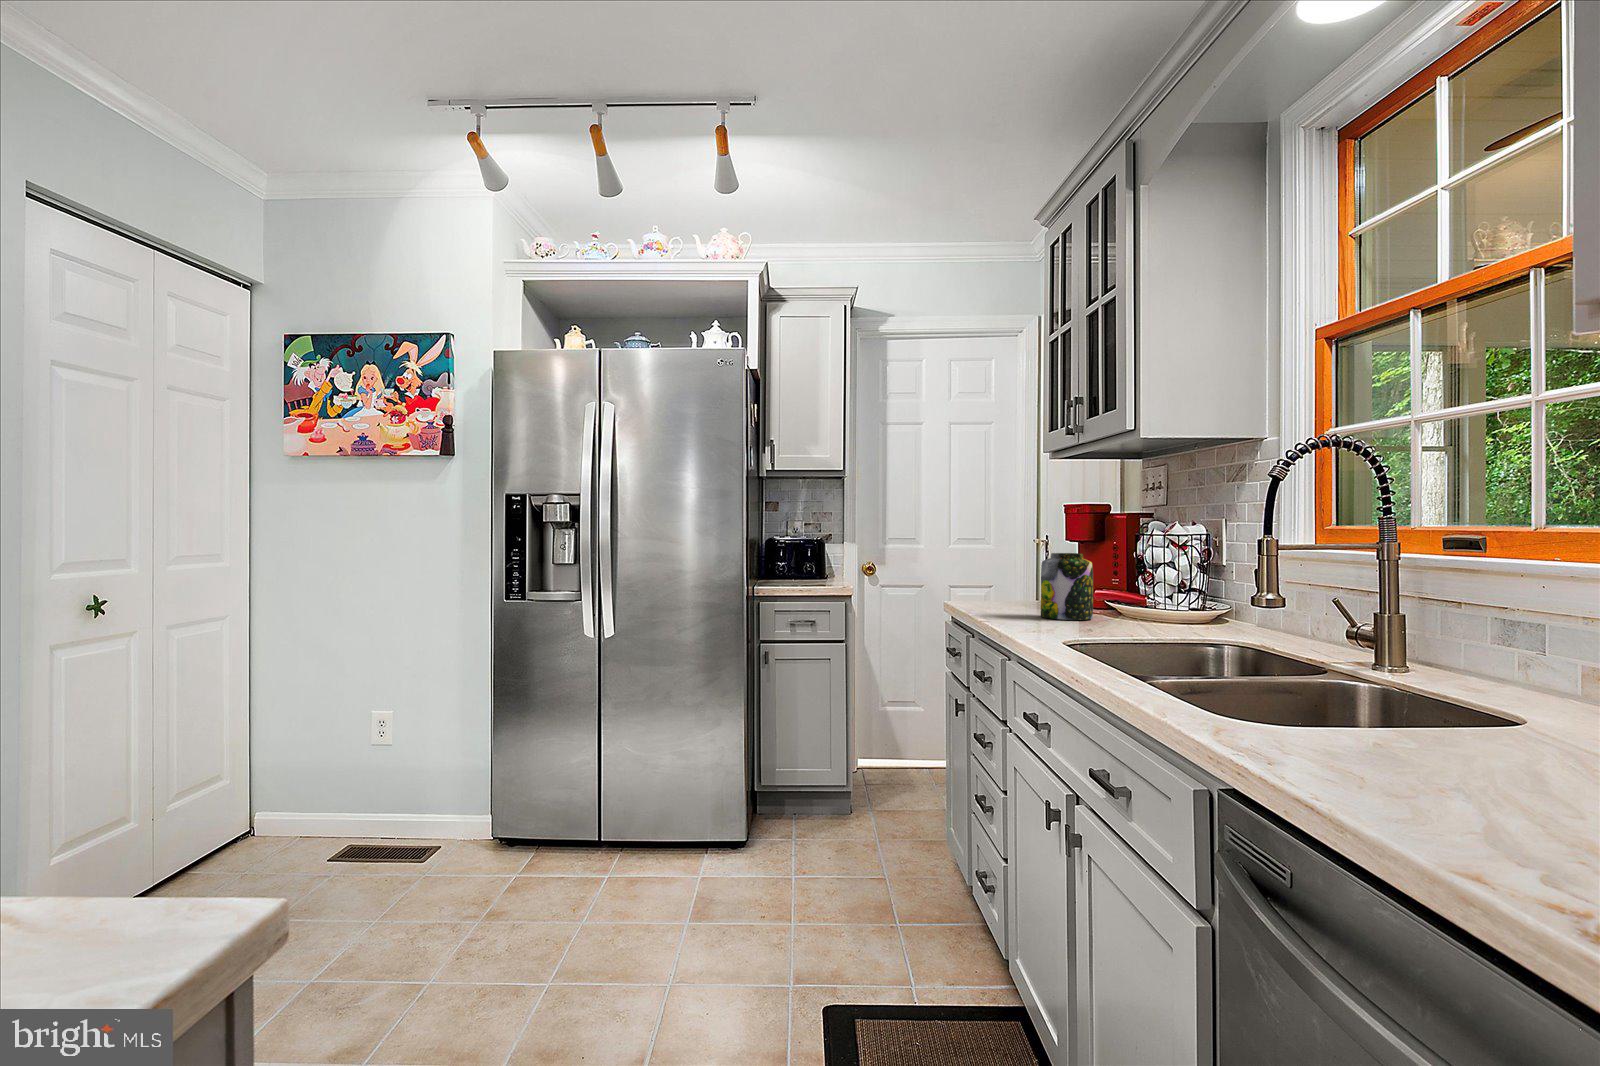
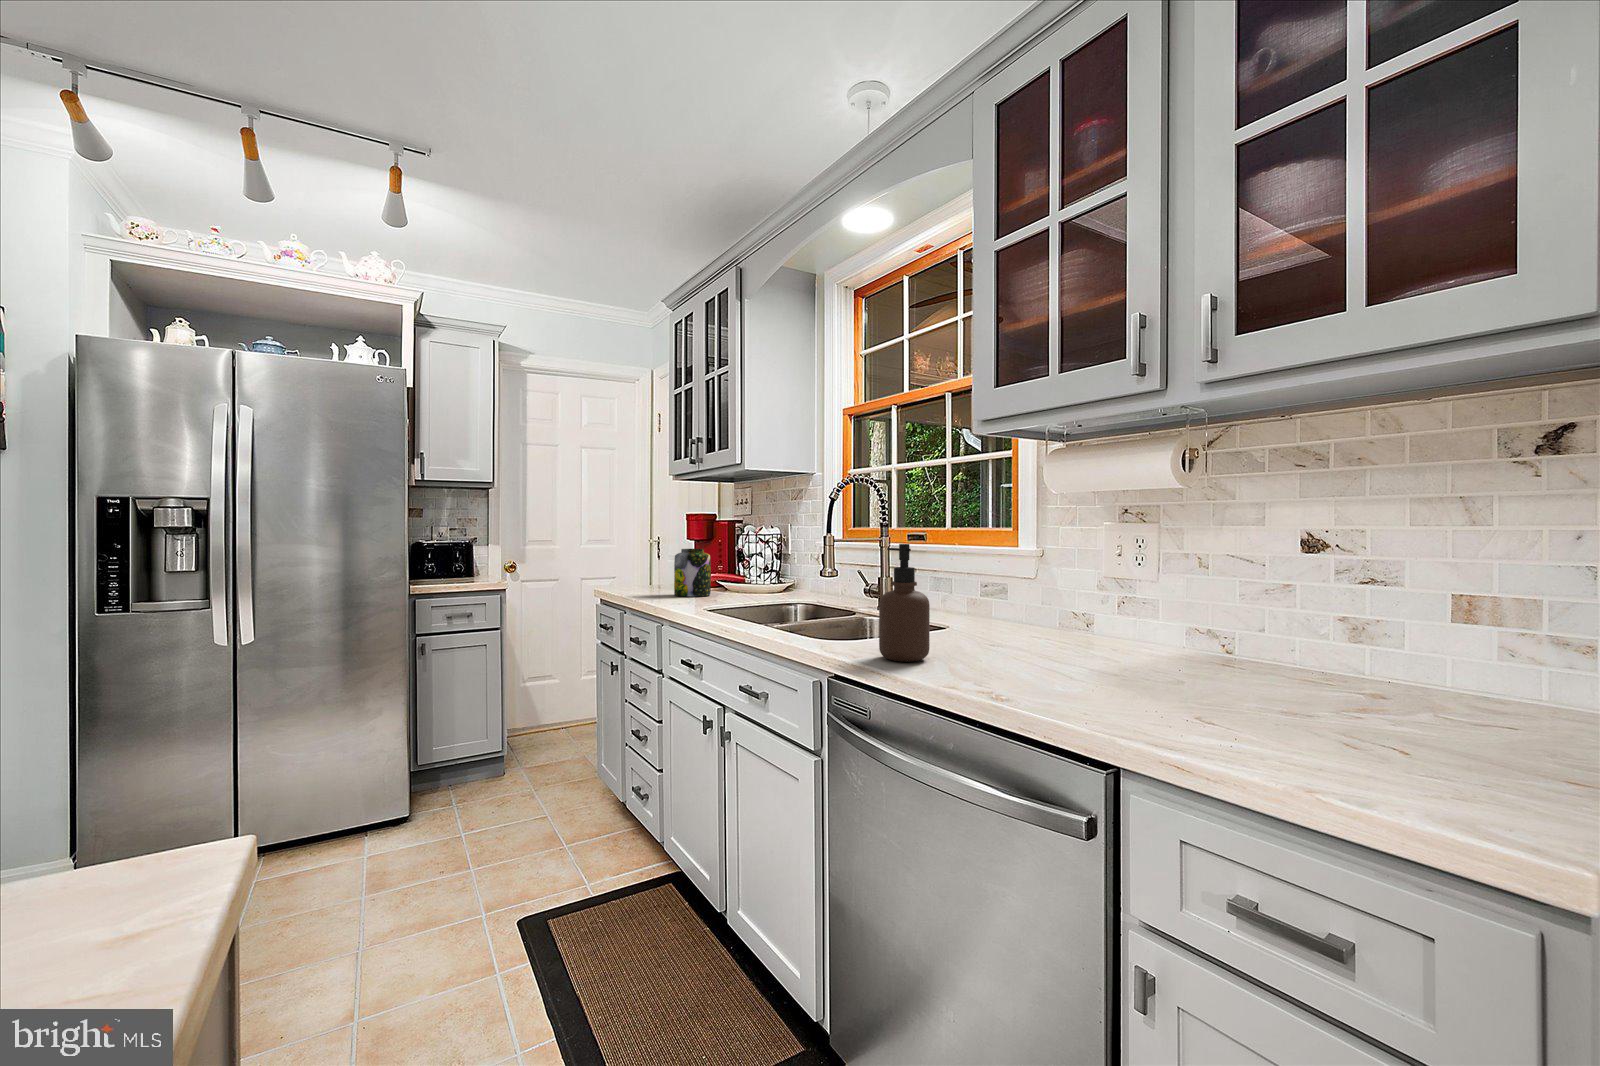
soap dispenser: none [1323,547,1433,761] -> present [879,544,930,662]

